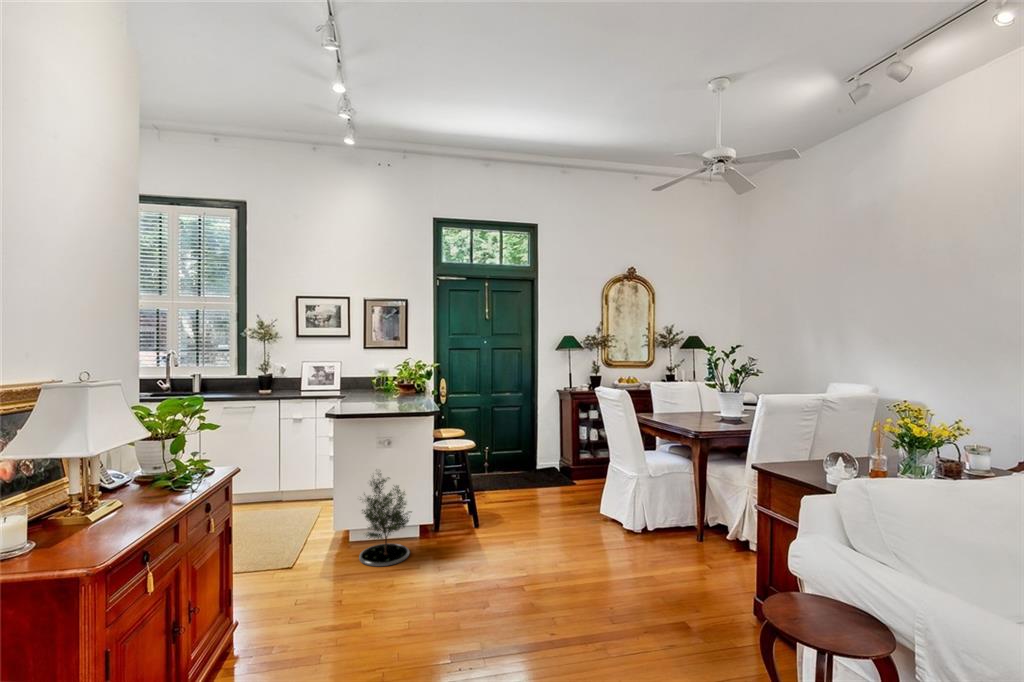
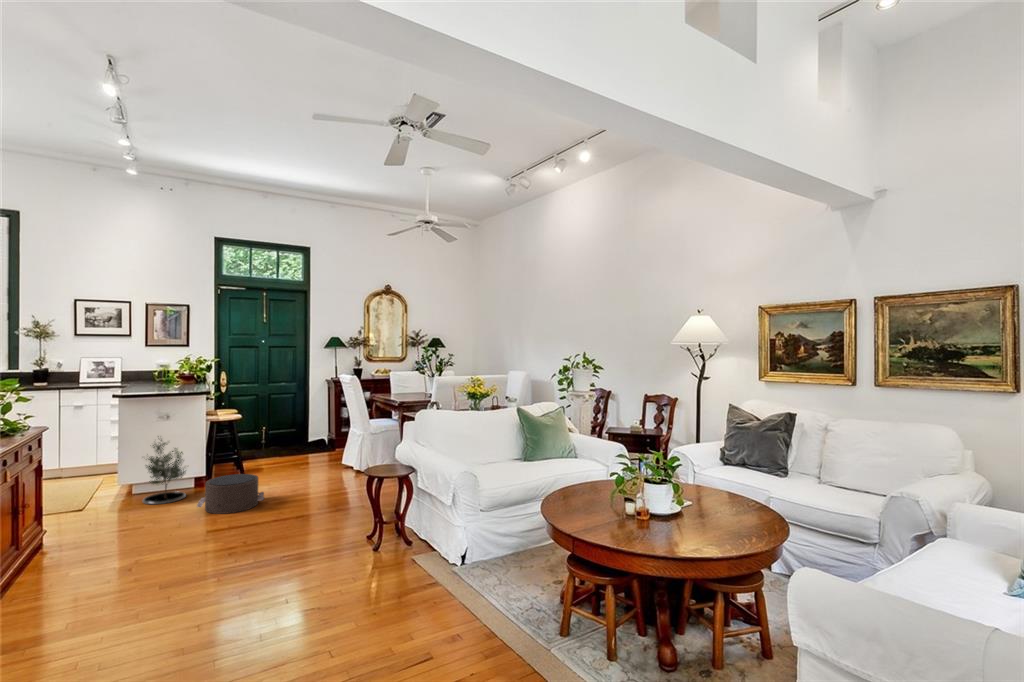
pouf: none [426,534,515,604] -> present [197,474,264,514]

